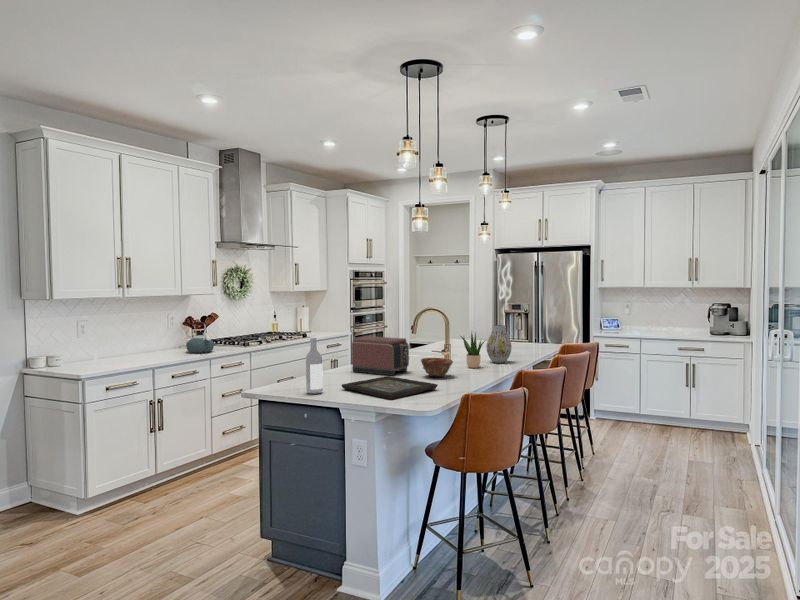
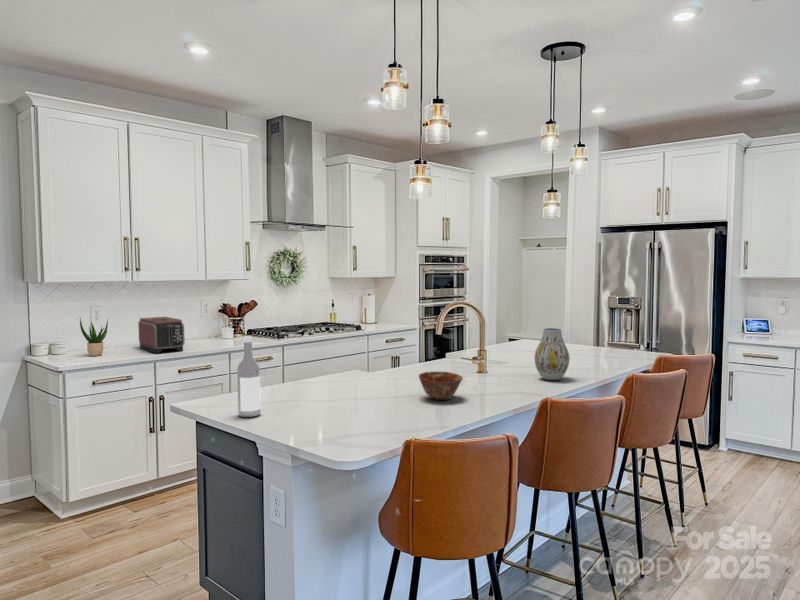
kettle: present [186,322,214,353] -> none [207,310,238,346]
potted plant: present [461,333,485,368] -> present [80,319,108,356]
toaster: present [352,336,409,375] -> present [138,317,185,353]
decorative tray: present [342,376,438,399] -> none [289,395,414,437]

